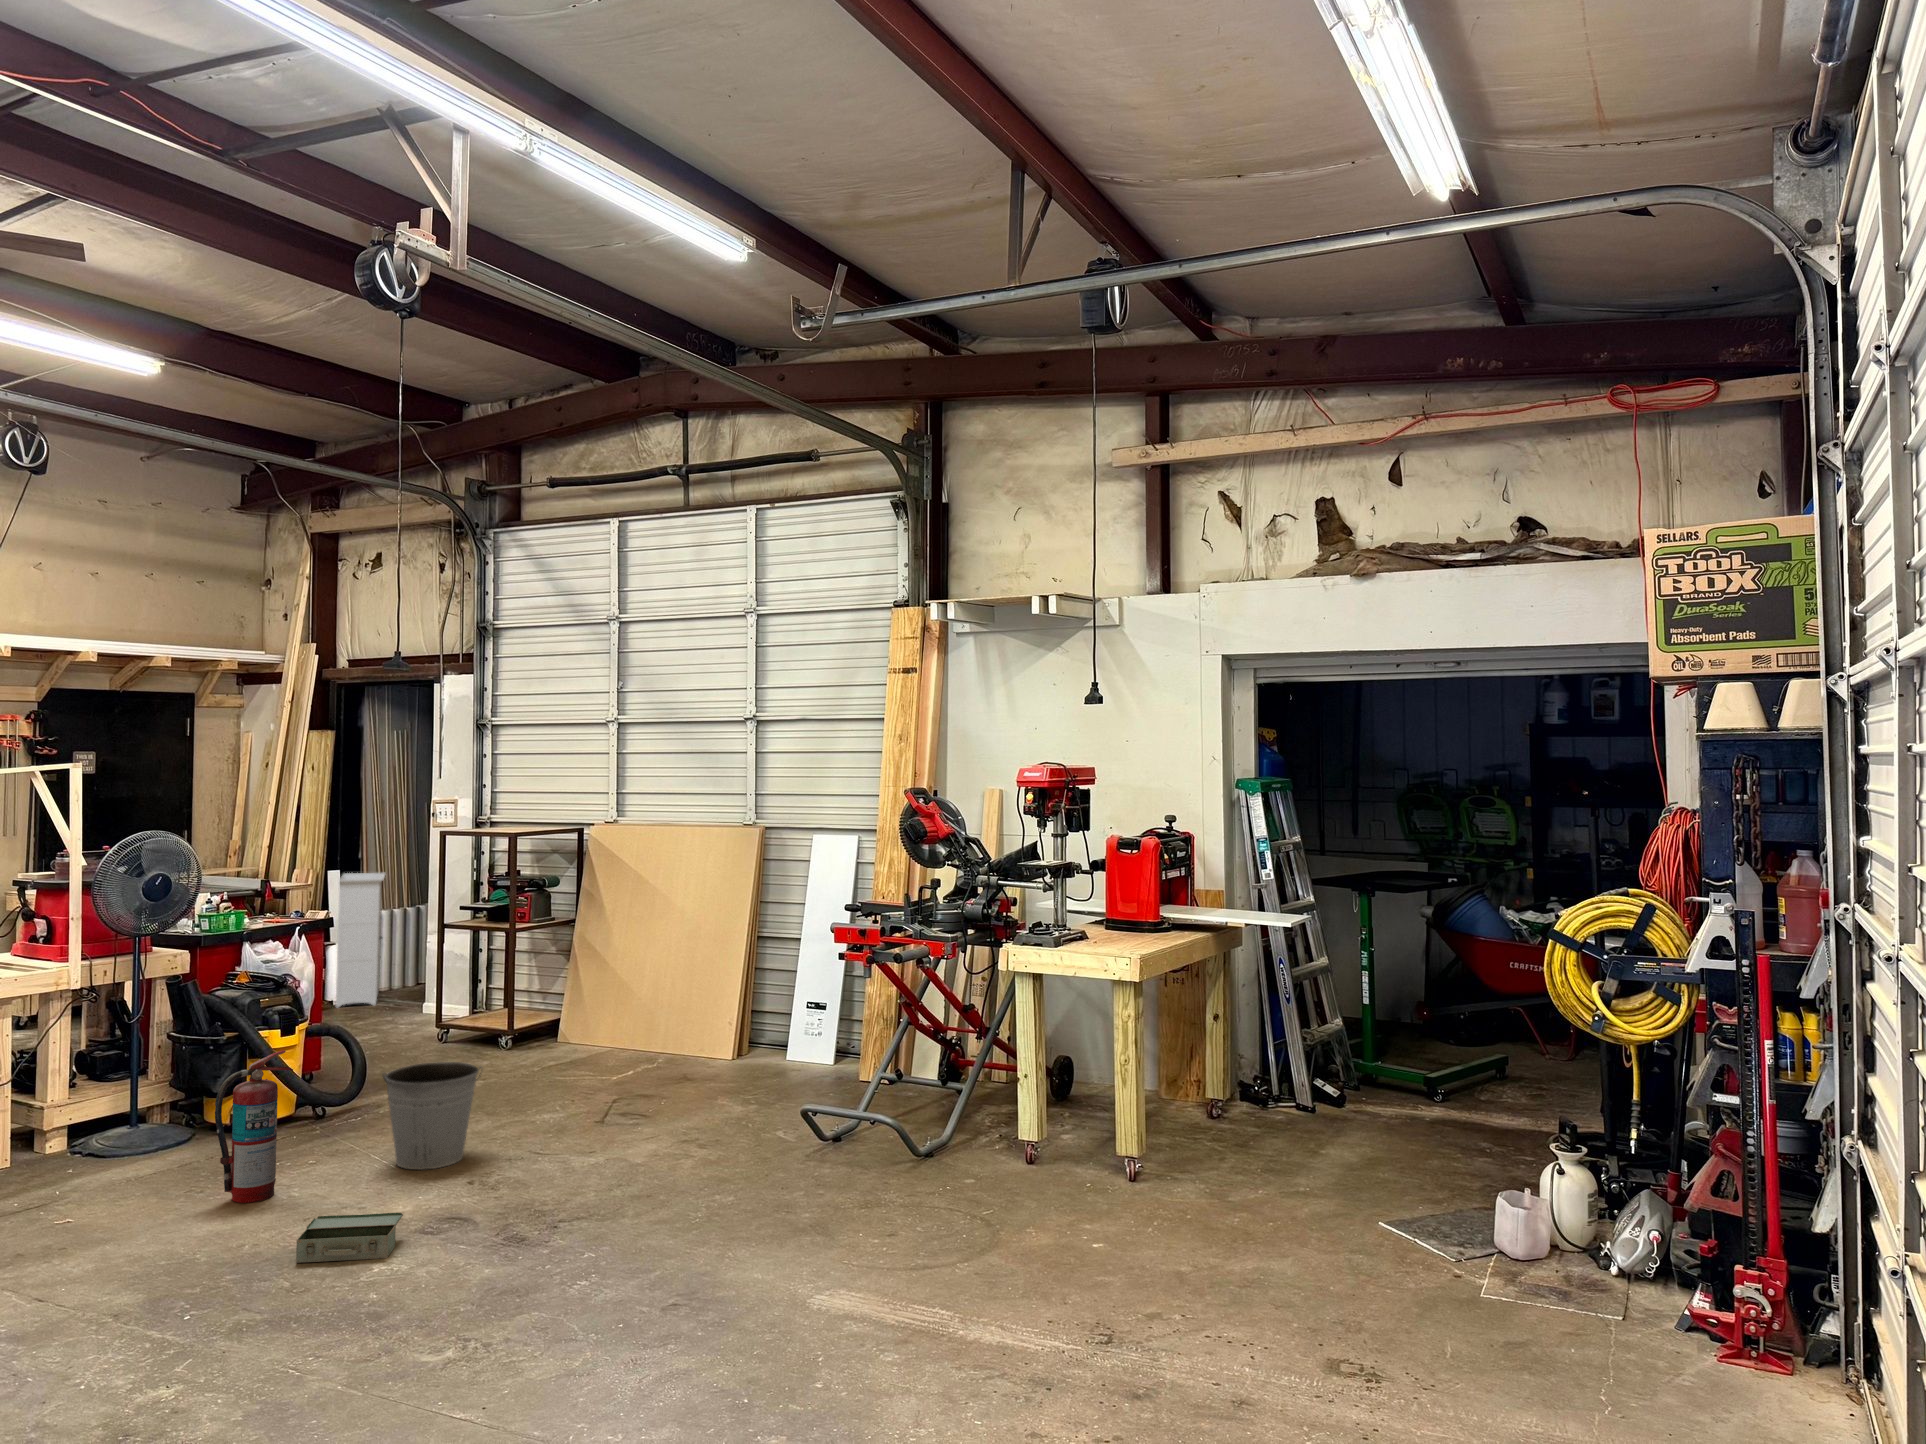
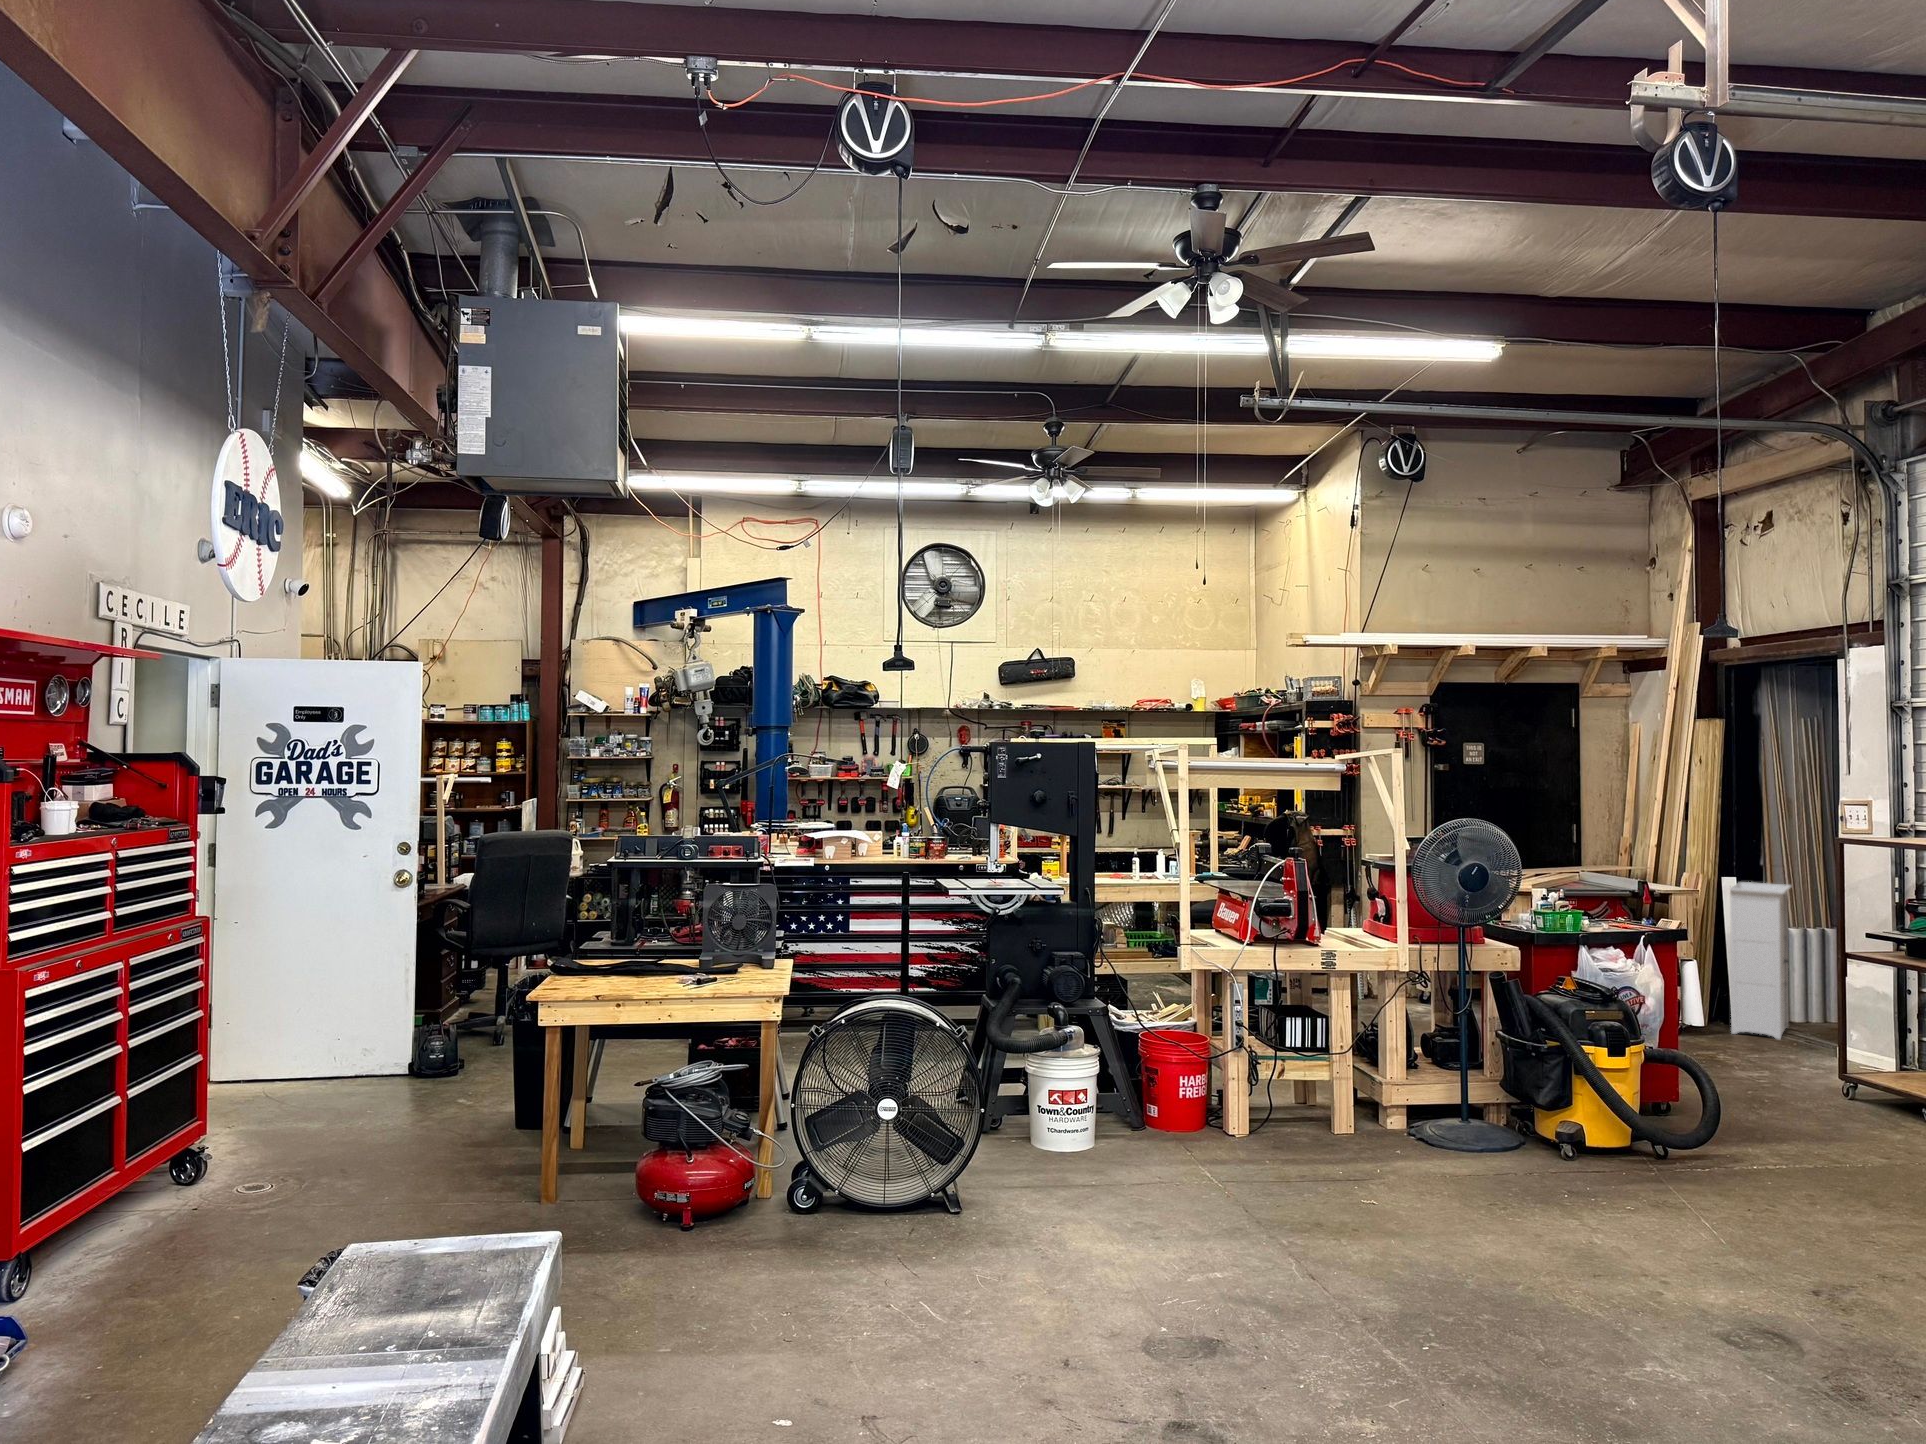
fire extinguisher: present [215,1050,293,1203] -> none [1505,1075,1589,1240]
bucket: present [383,1062,481,1170] -> none [1703,1126,1842,1269]
toolbox: present [296,1213,403,1263] -> none [1558,1282,1695,1365]

